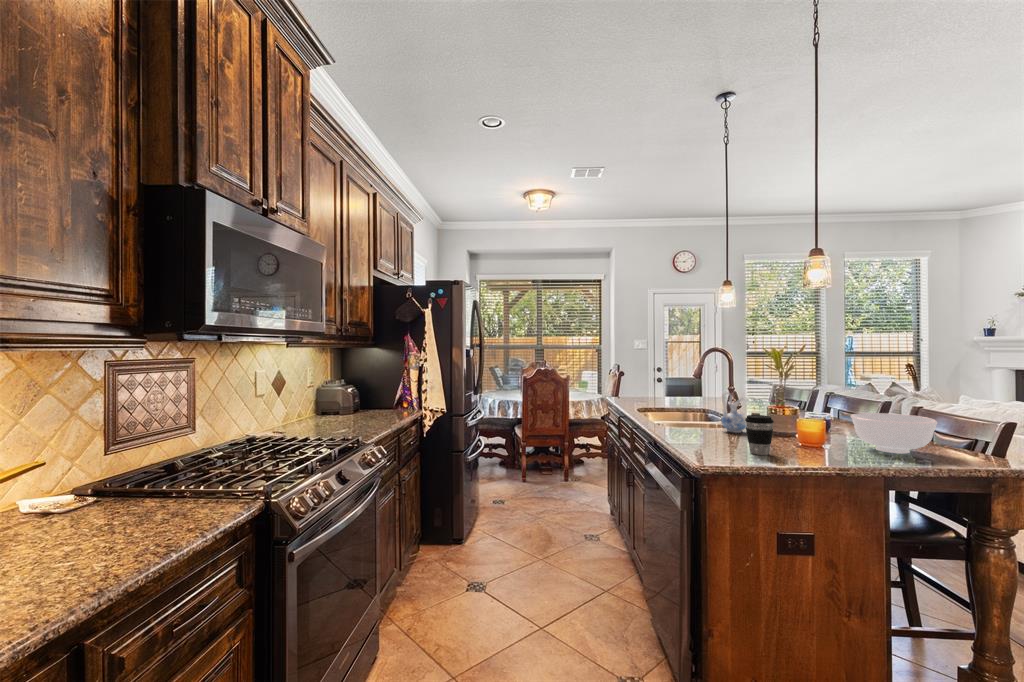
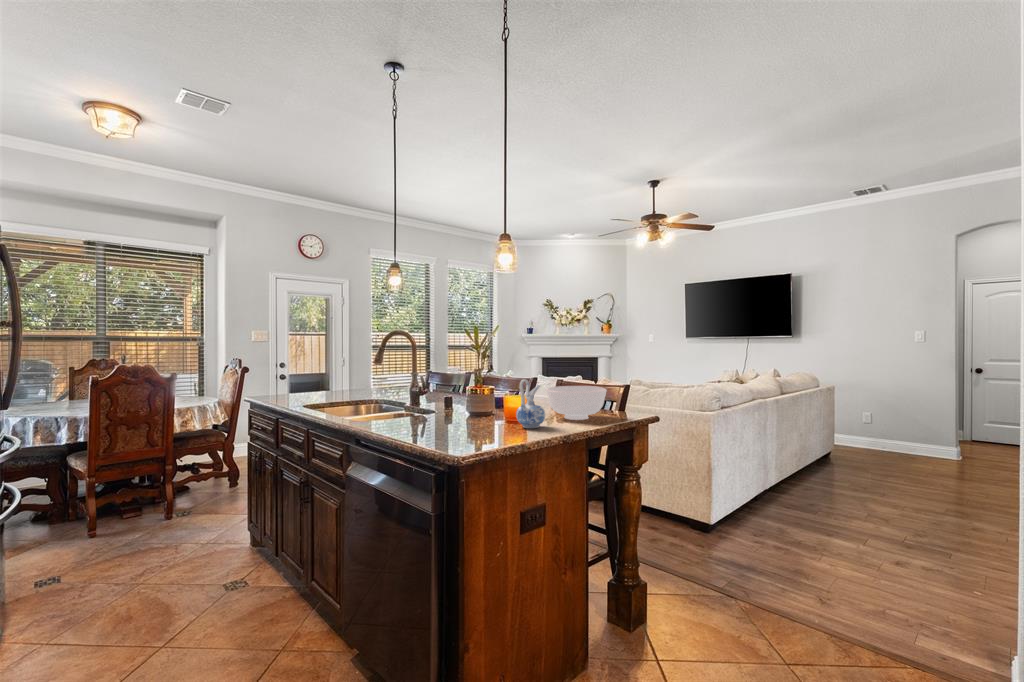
ceramic pitcher: present [721,392,746,433] -> present [516,379,545,428]
coffee cup: present [745,415,774,455] -> none [480,397,508,439]

